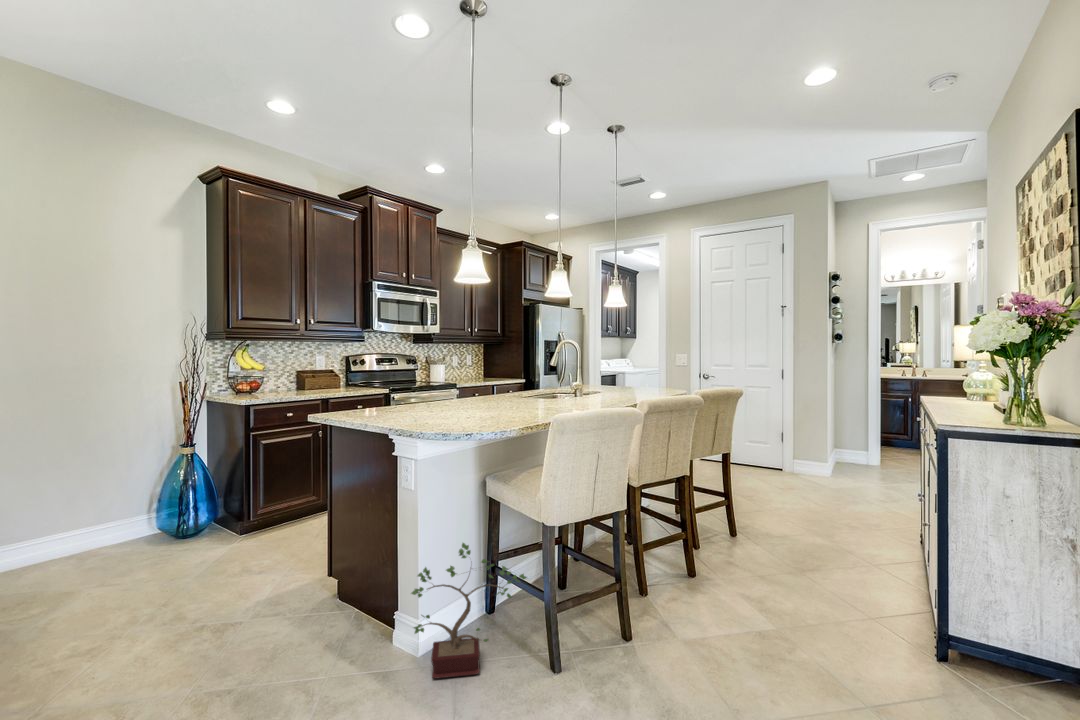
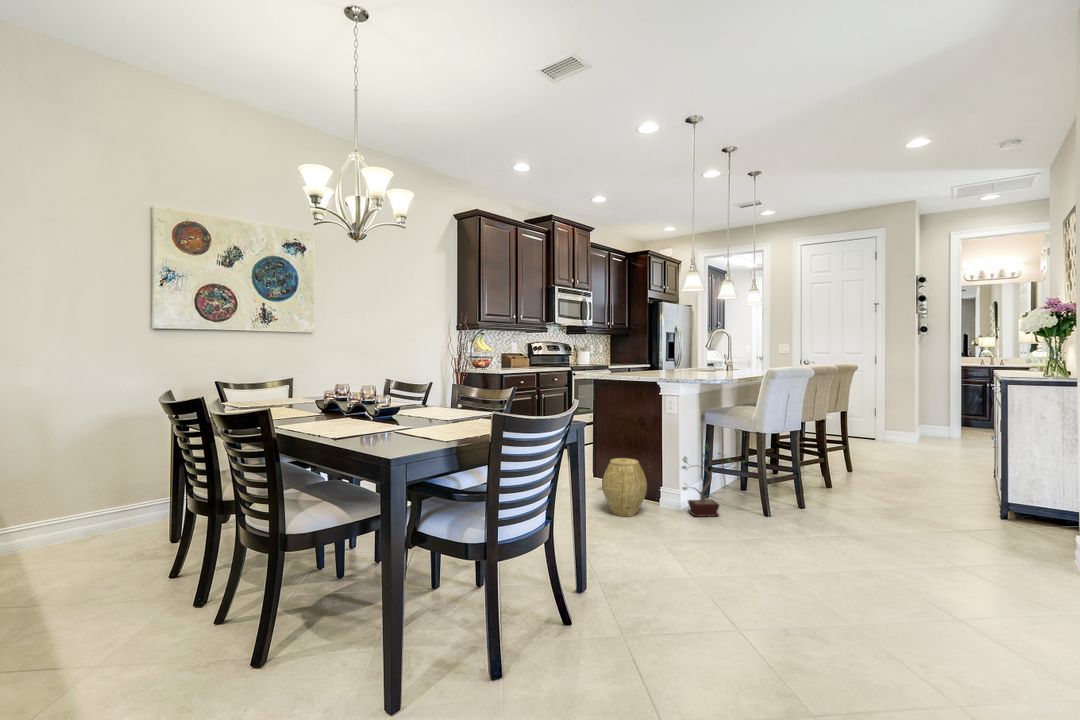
woven basket: none [275,568,361,684] -> present [602,458,647,516]

